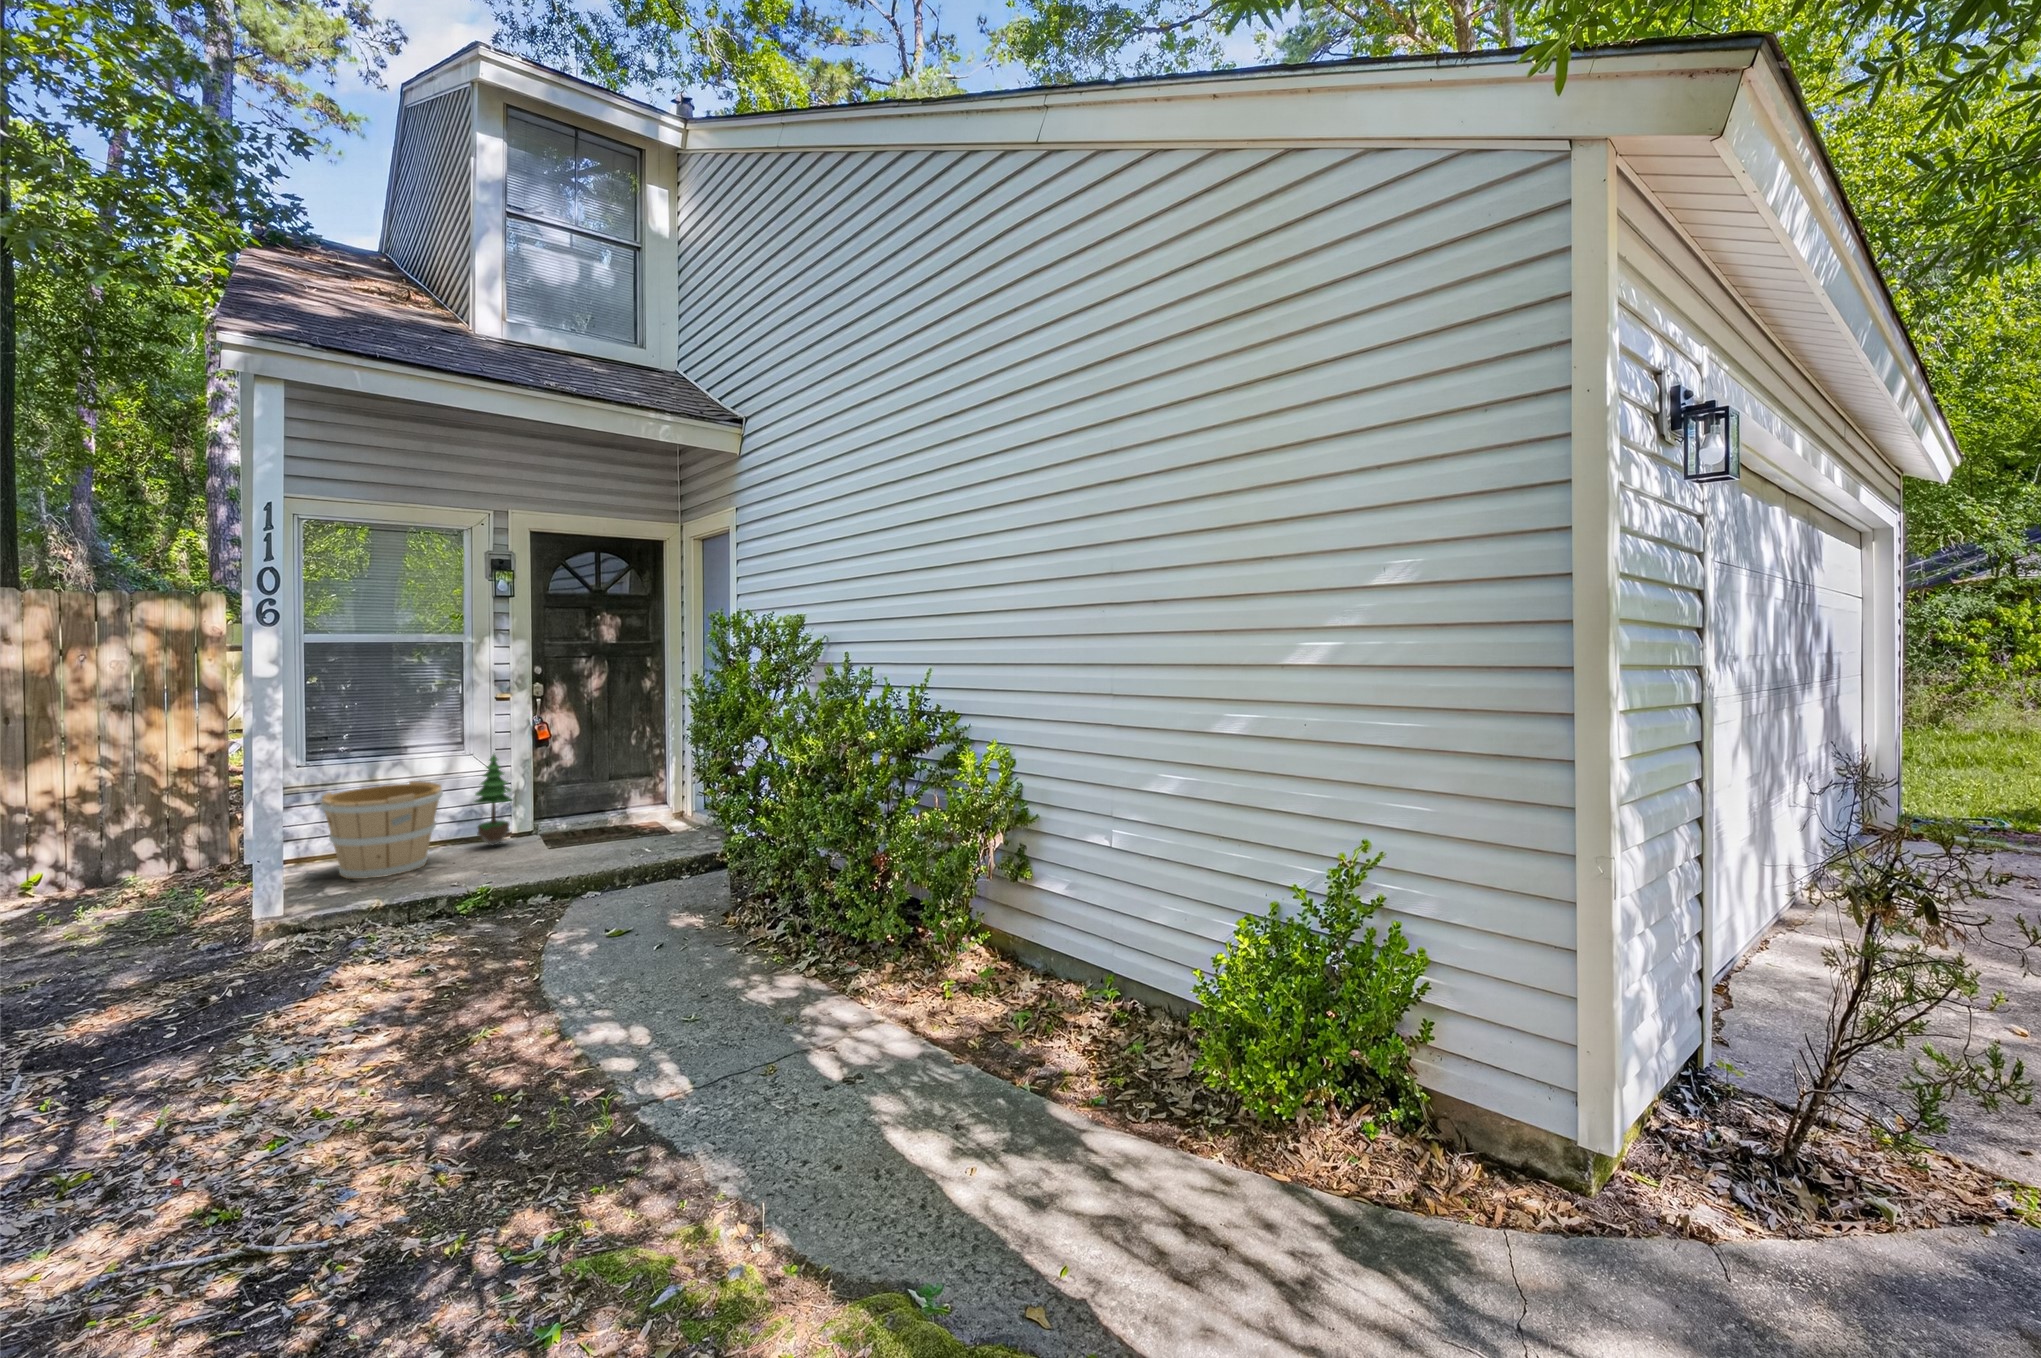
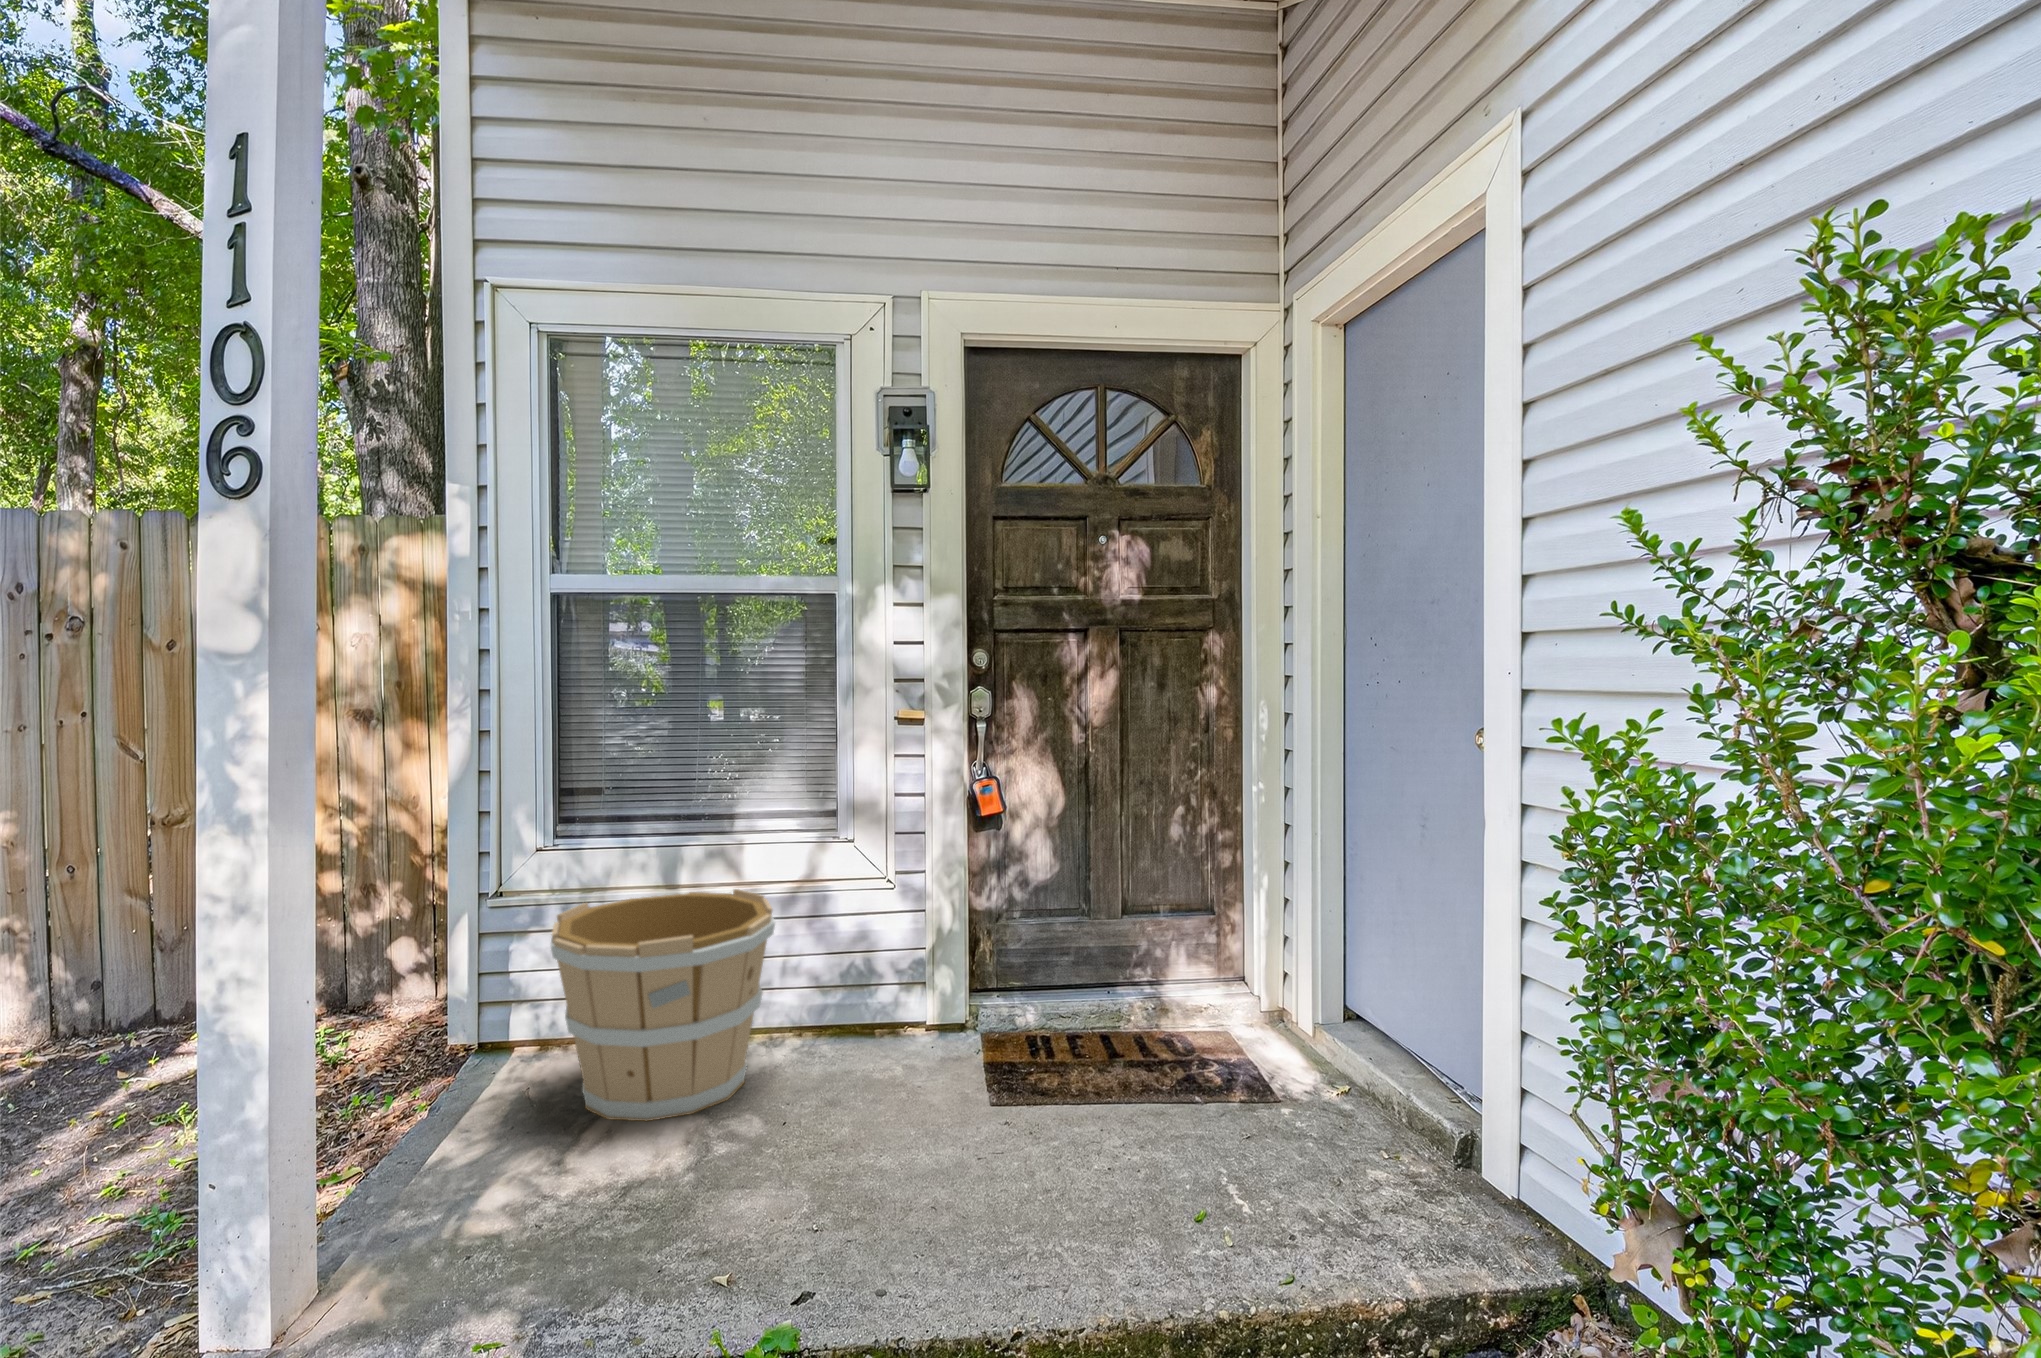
potted tree: present [474,754,512,846] -> none [844,838,922,1052]

